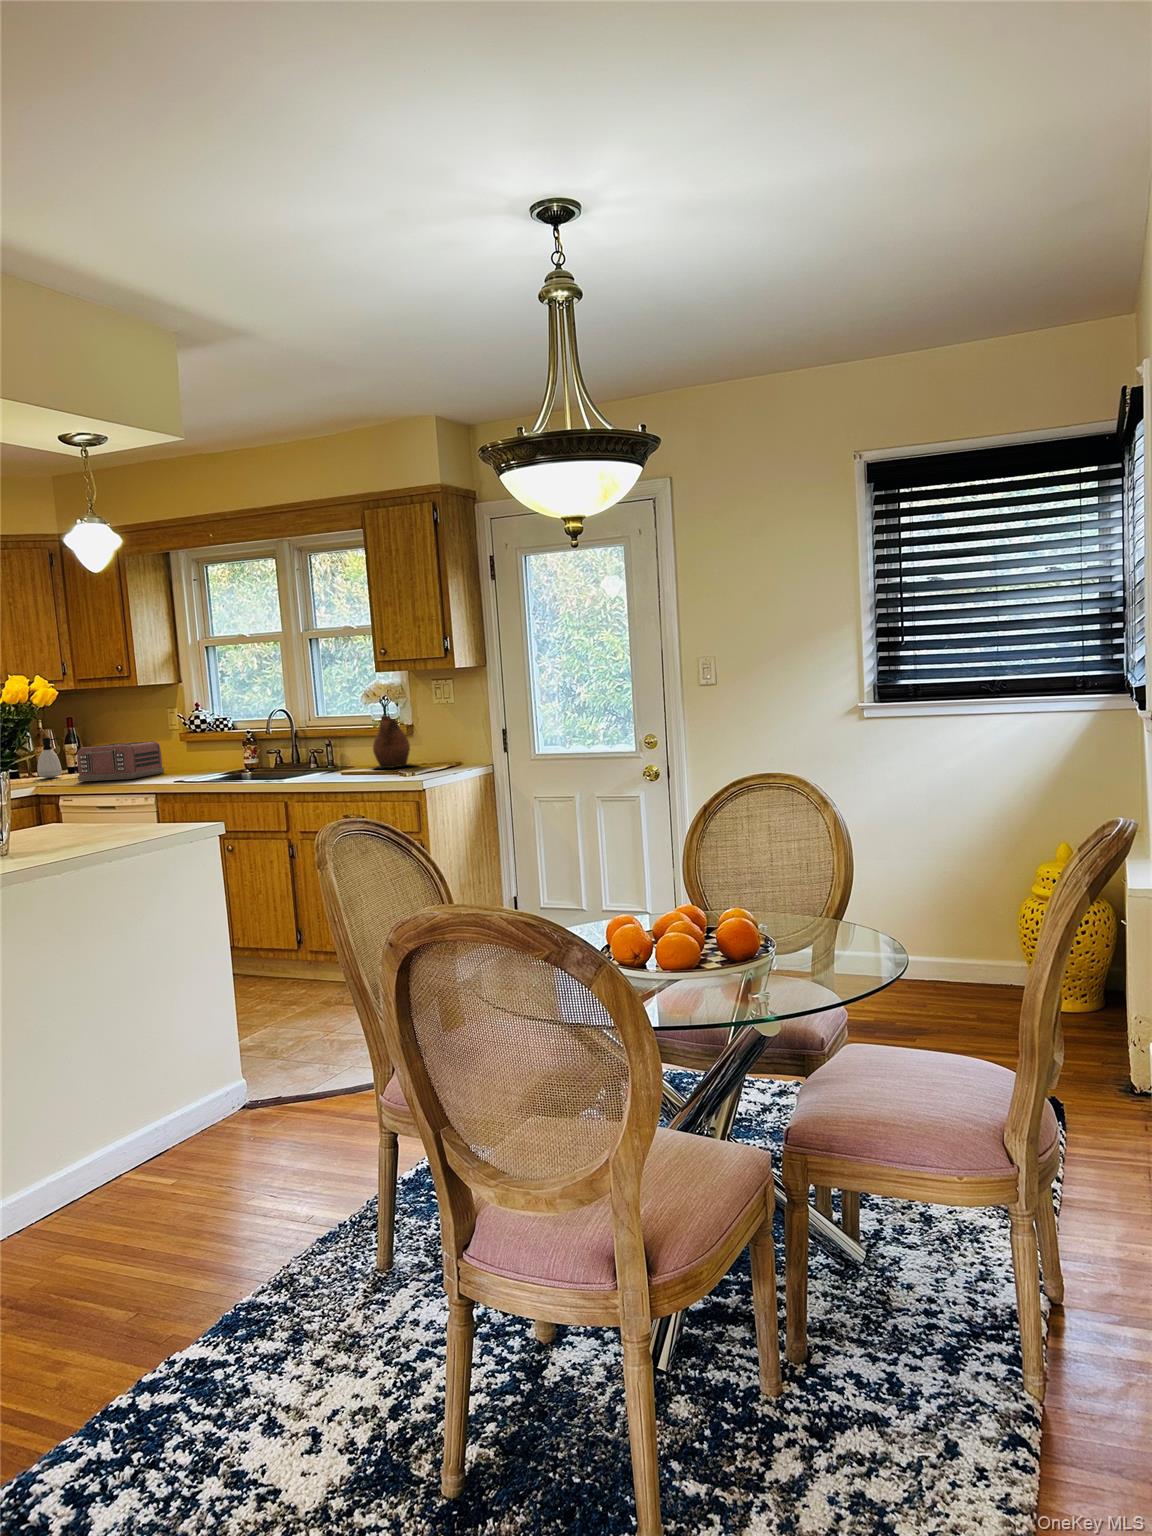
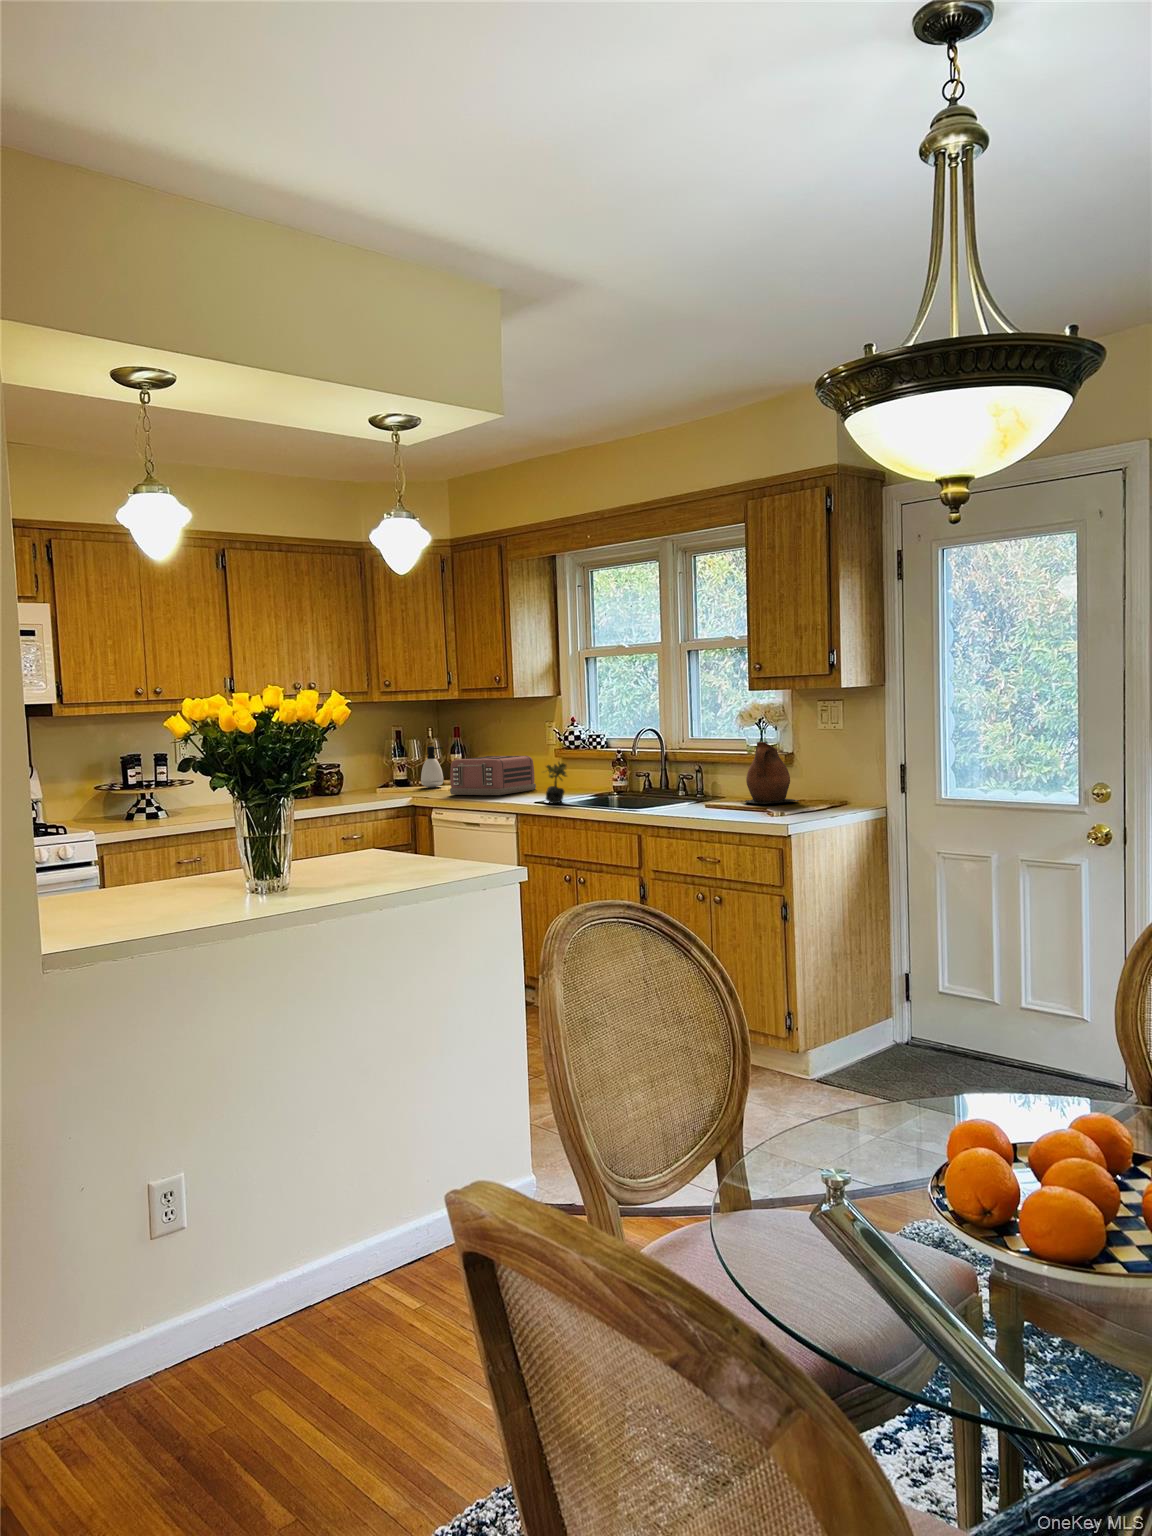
succulent plant: none [180,742,207,781] -> present [546,762,567,804]

